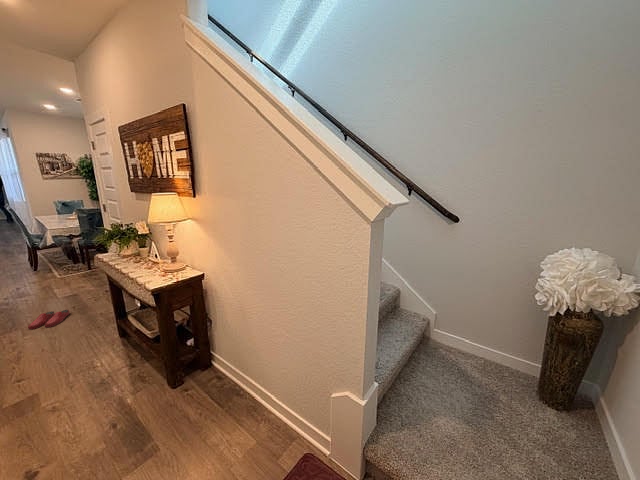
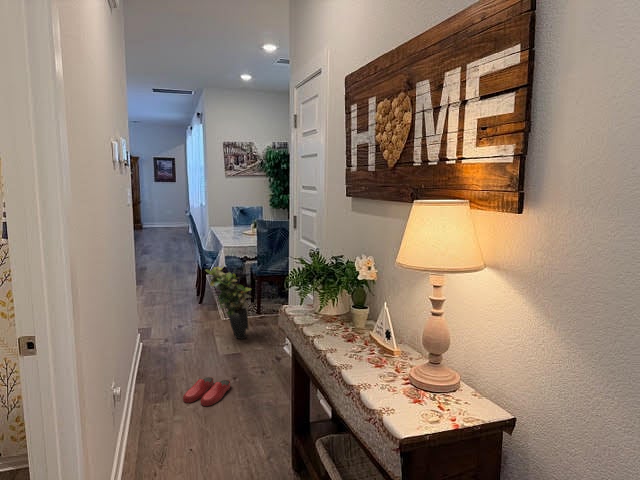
potted plant: none [33,241,82,287] -> present [206,267,251,339]

